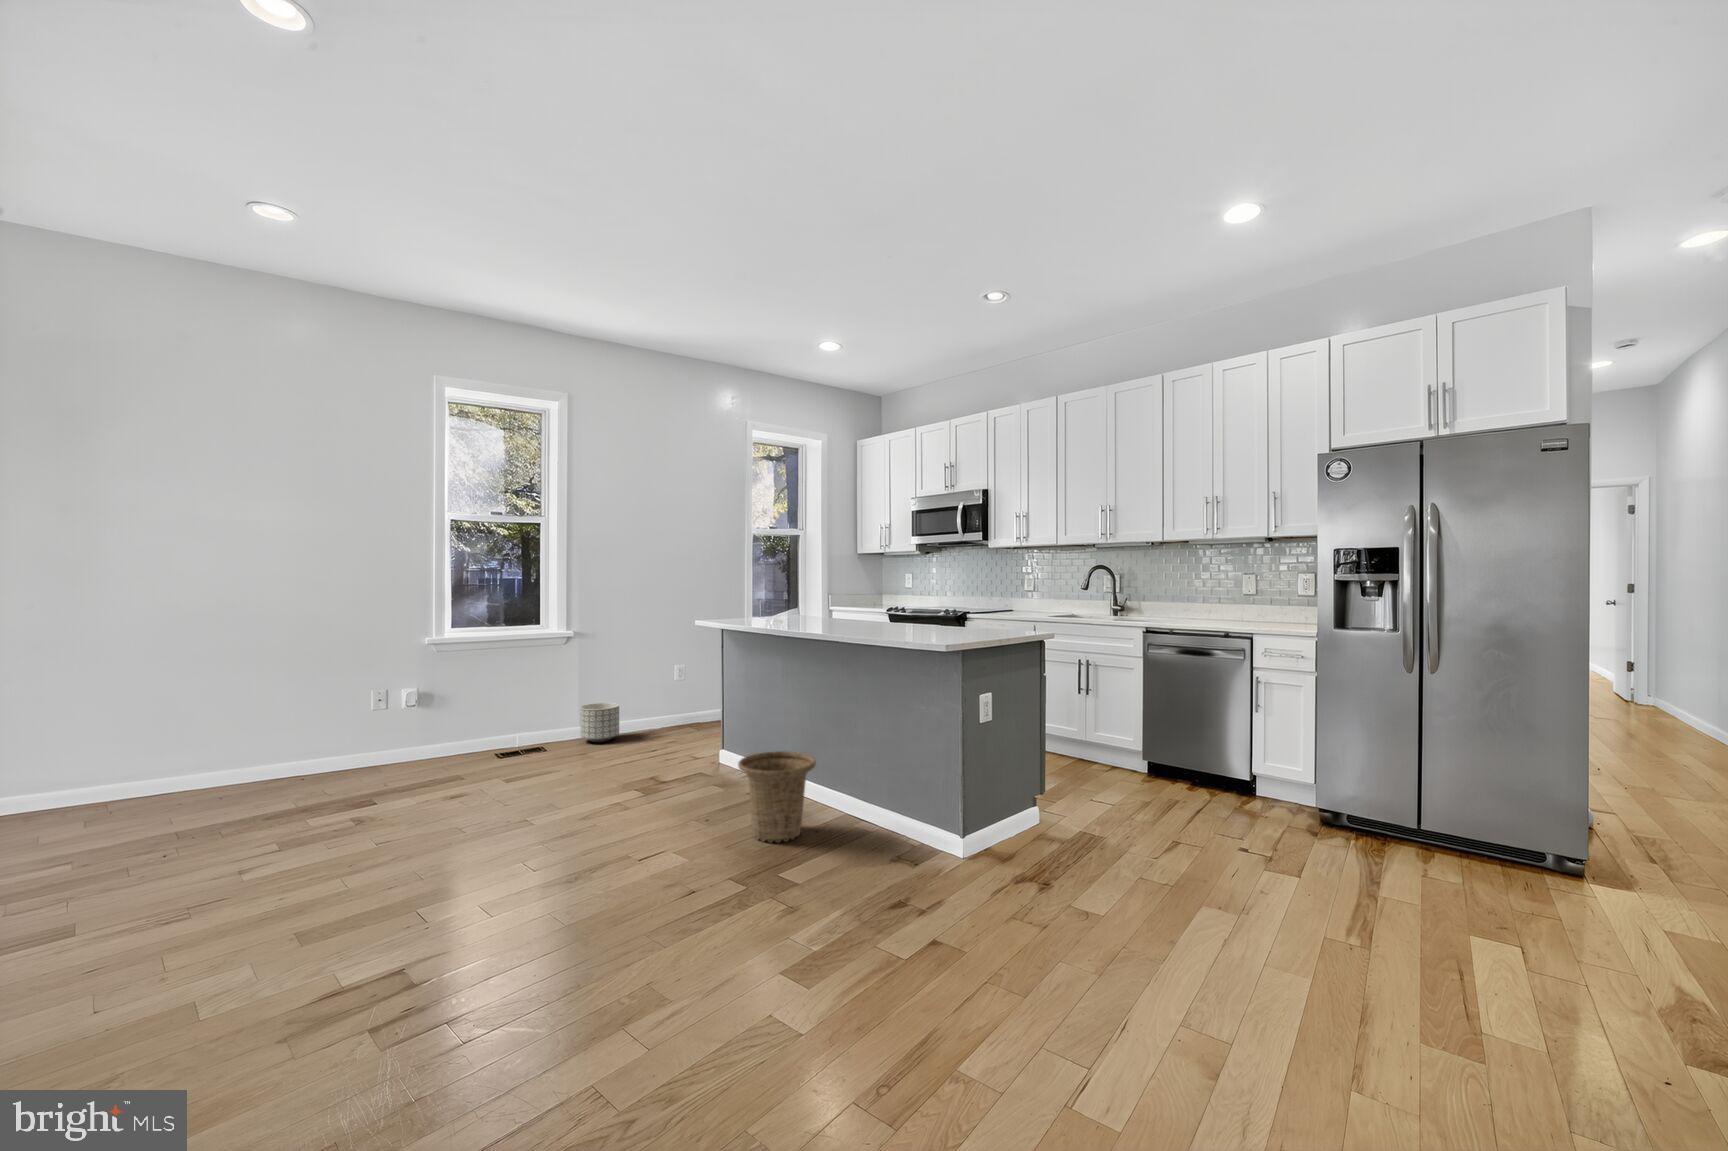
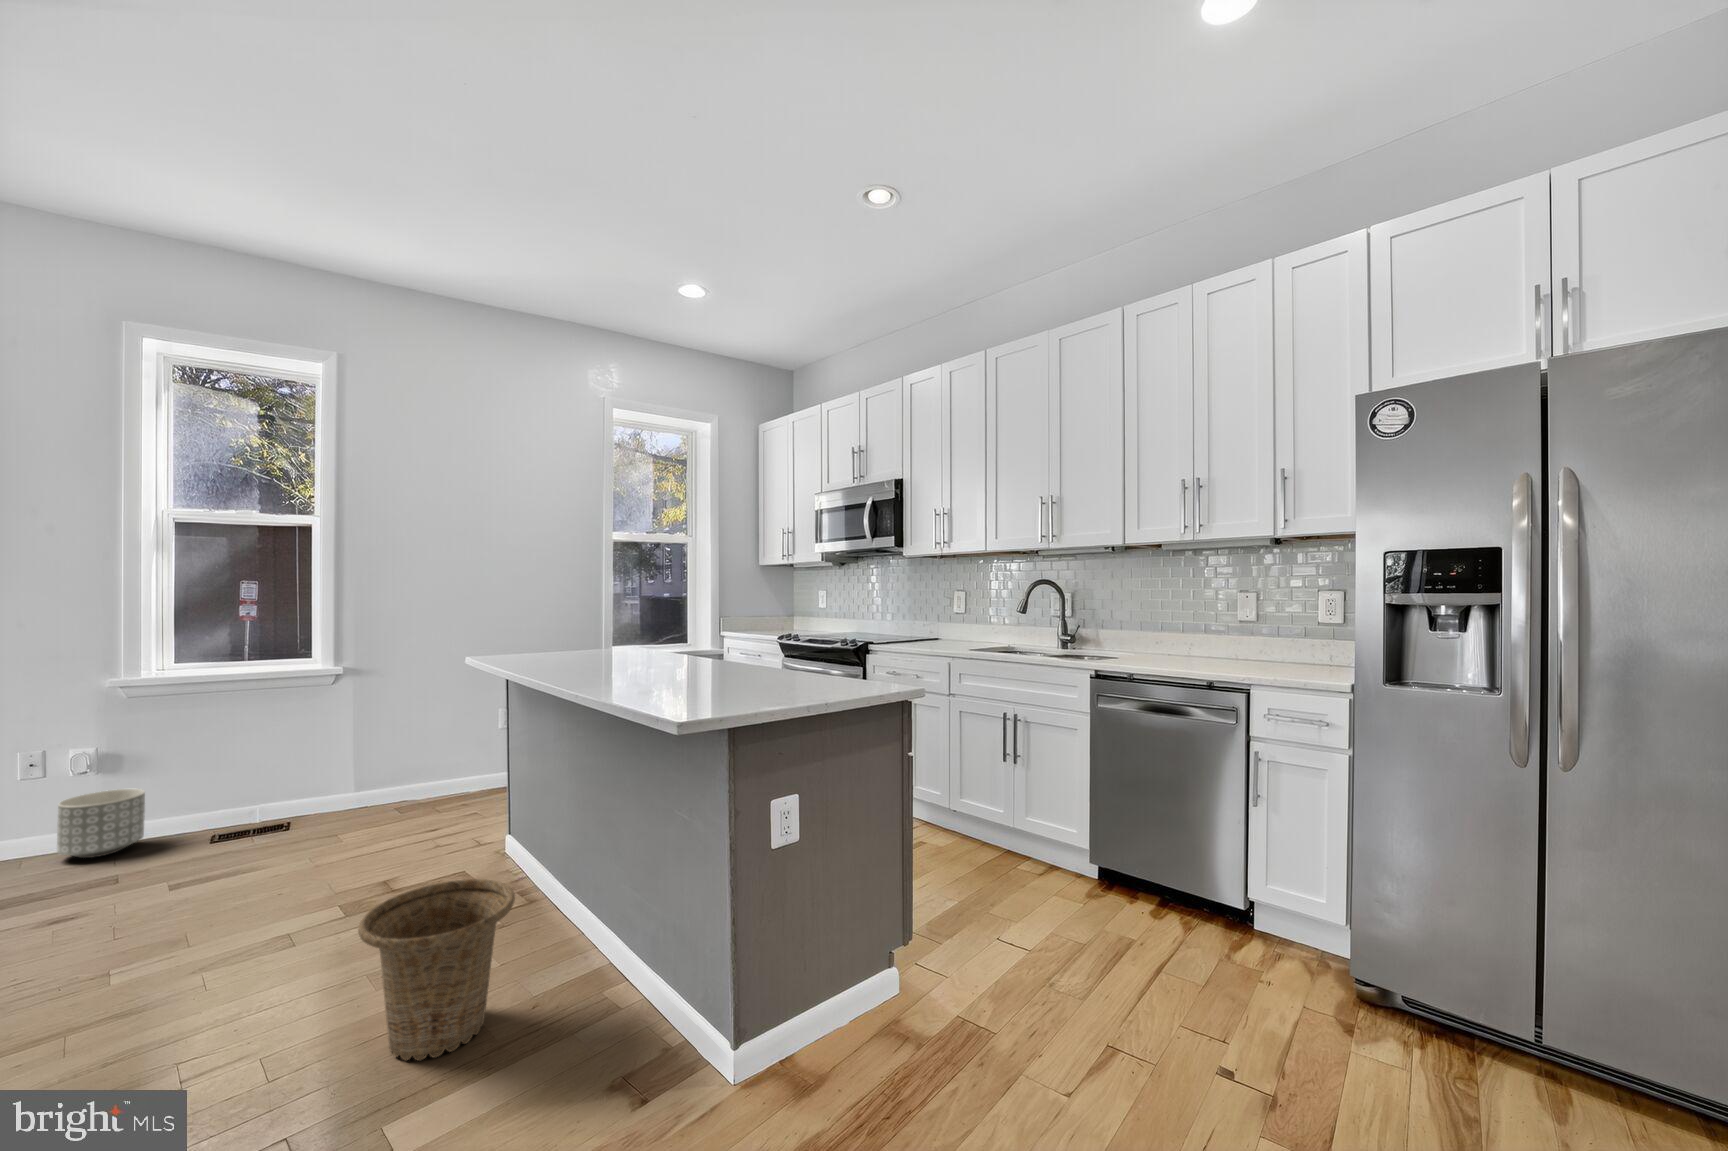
planter: present [581,703,619,742] -> present [57,789,145,858]

